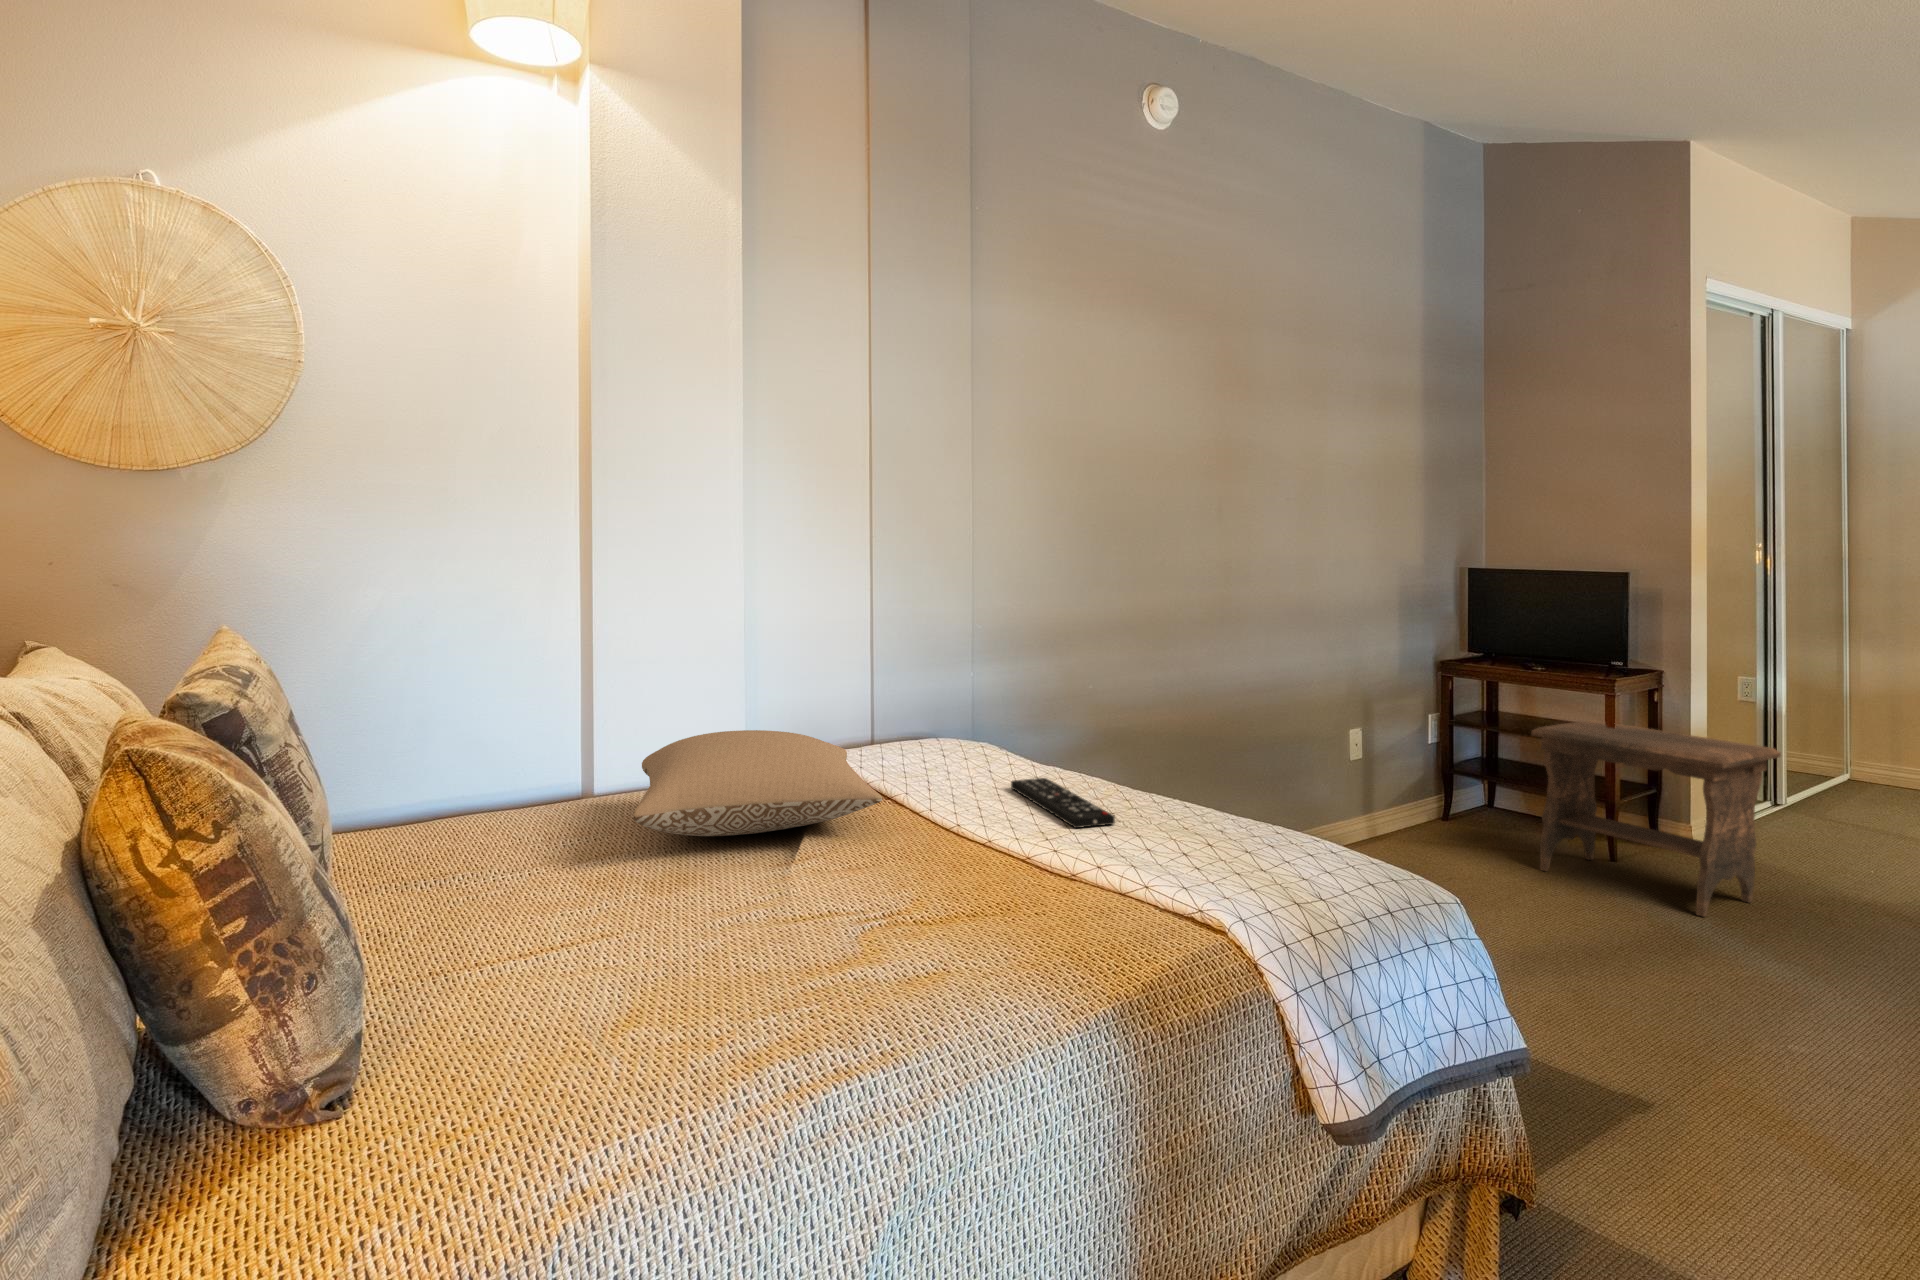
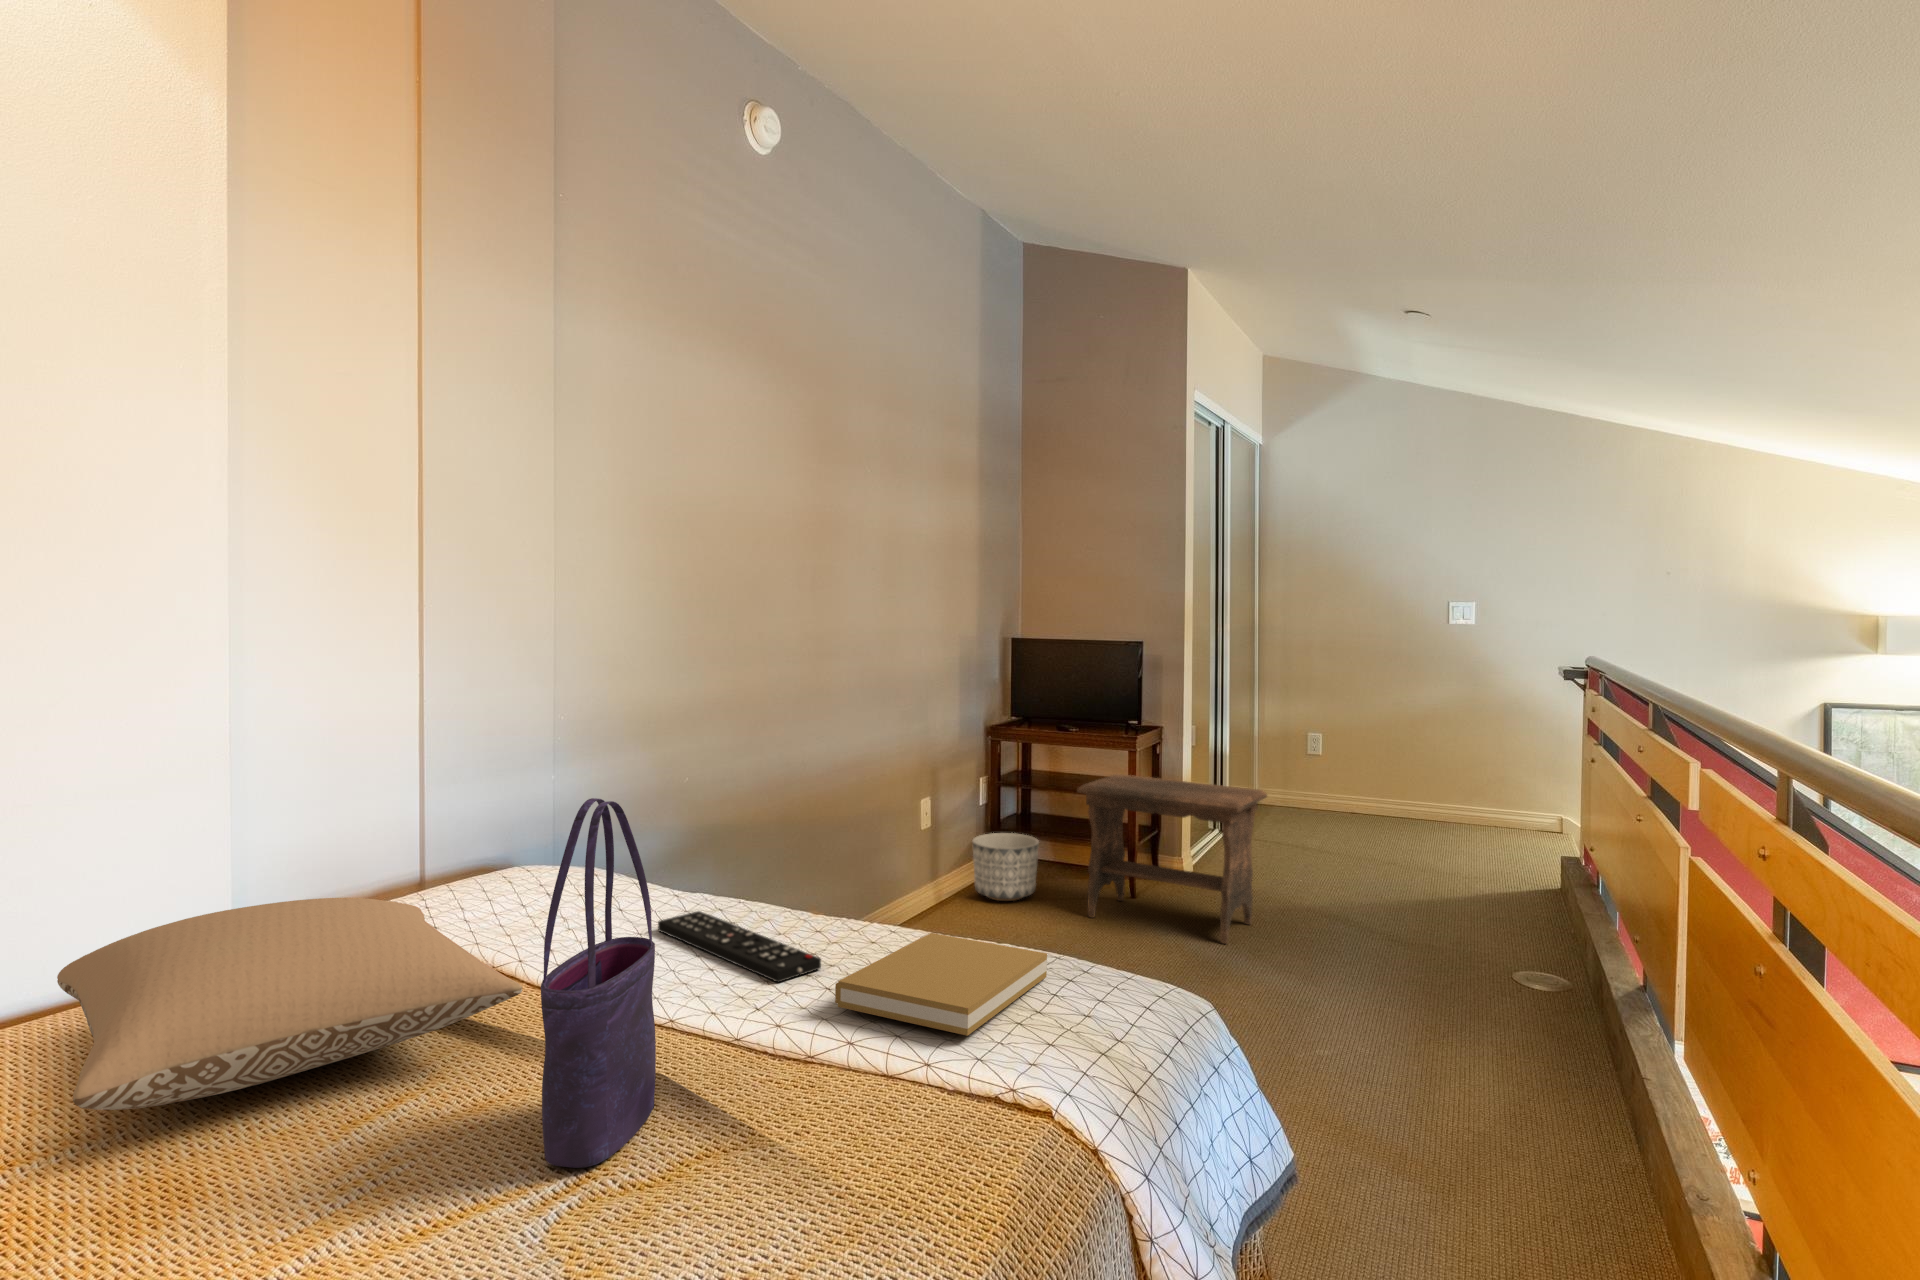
tote bag: none [866,662,952,905] -> present [541,798,656,1168]
planter: none [1416,774,1493,845] -> present [973,833,1039,901]
book: none [1104,808,1299,875] -> present [835,933,1047,1036]

